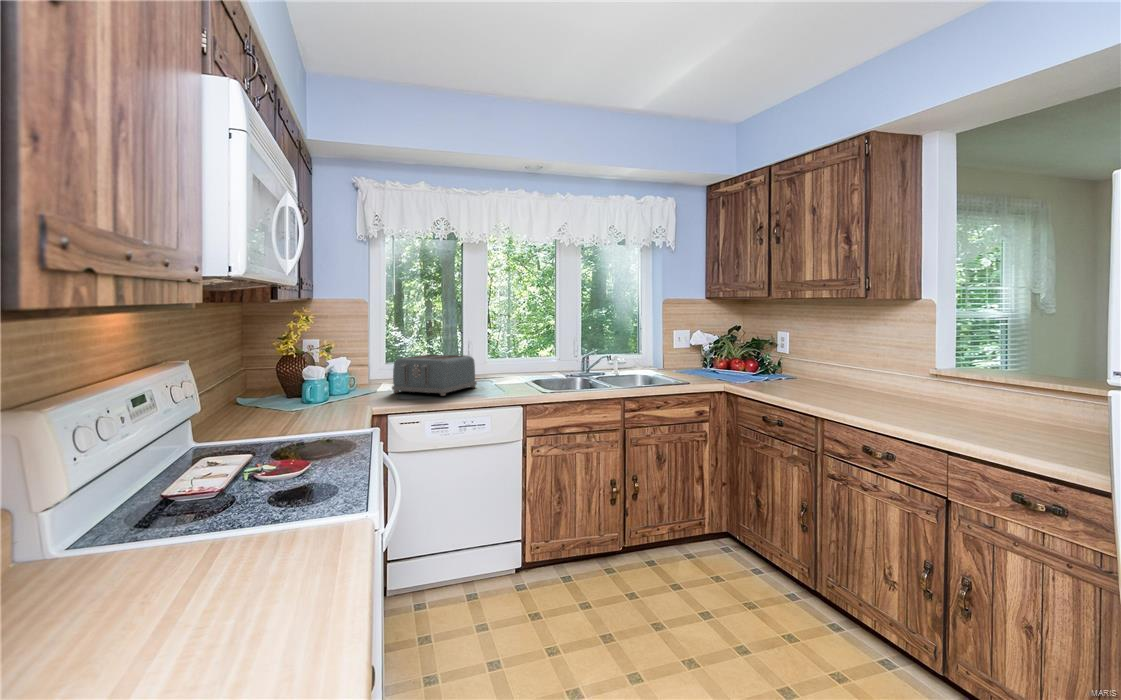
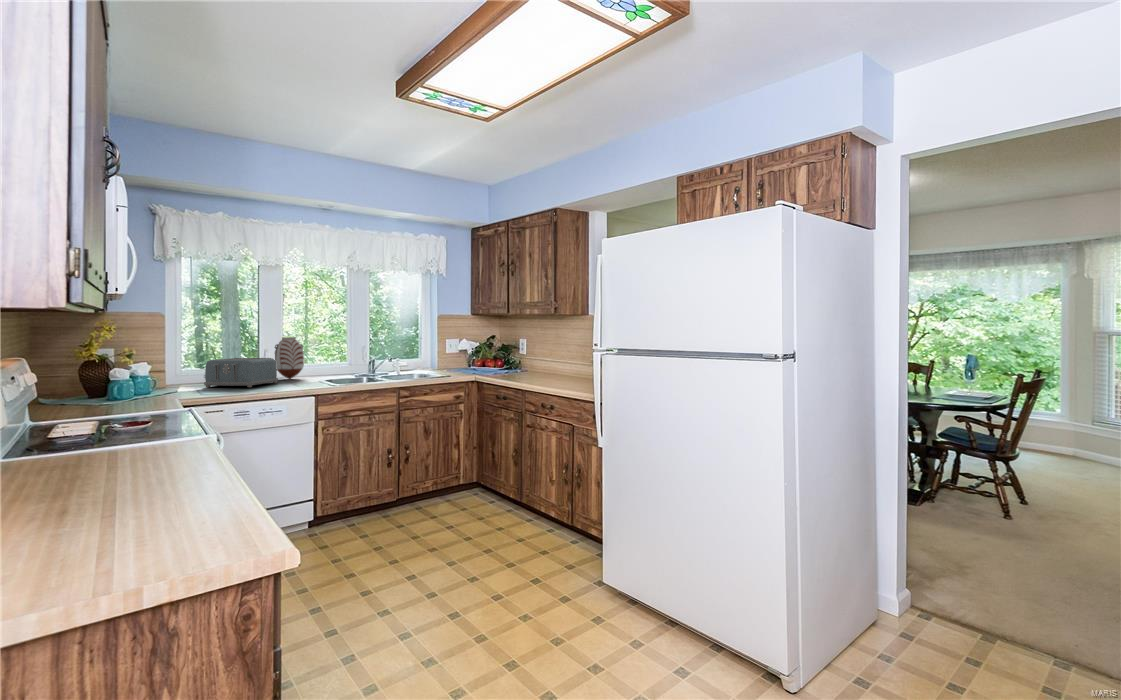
vase: none [473,328,506,380] -> present [275,337,304,379]

